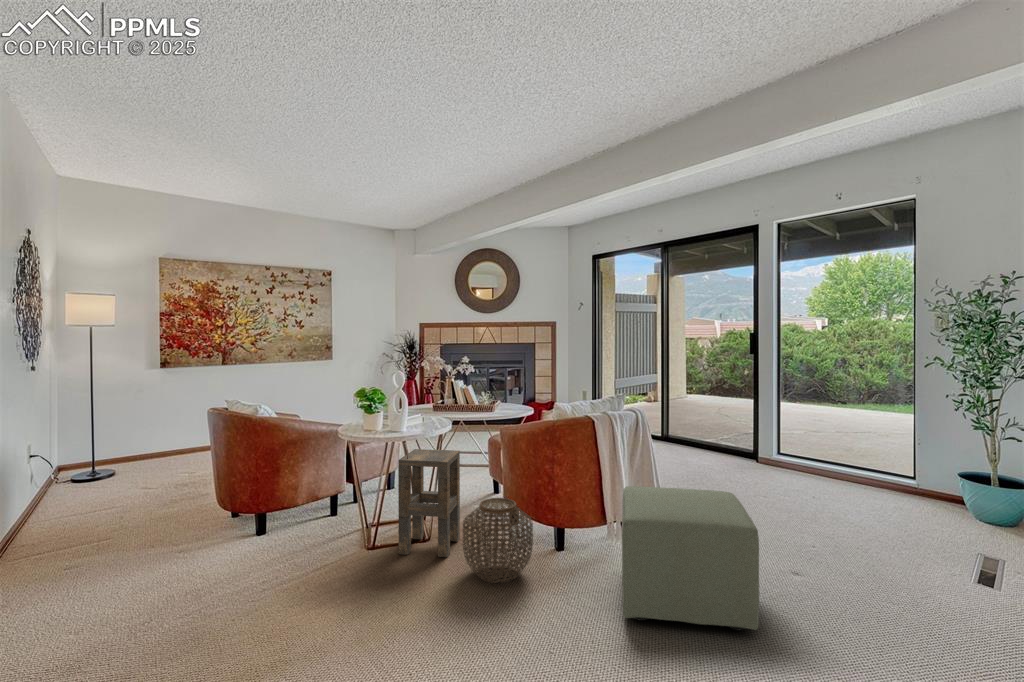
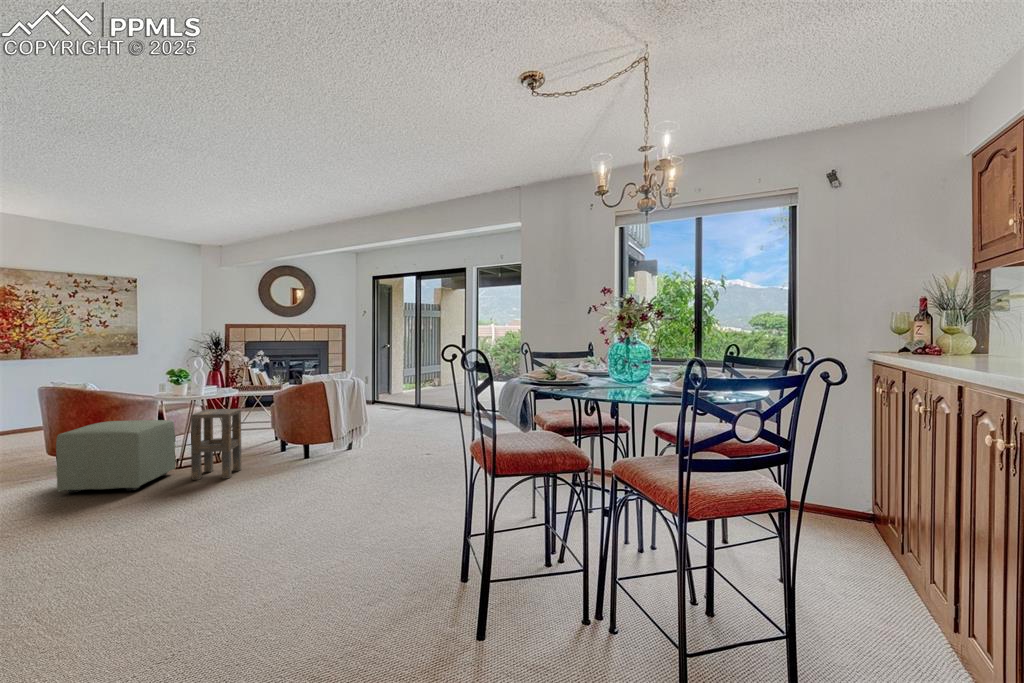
ottoman: present [622,486,759,631] -> present [56,420,175,493]
woven basket: present [463,498,533,583] -> none [238,434,288,486]

